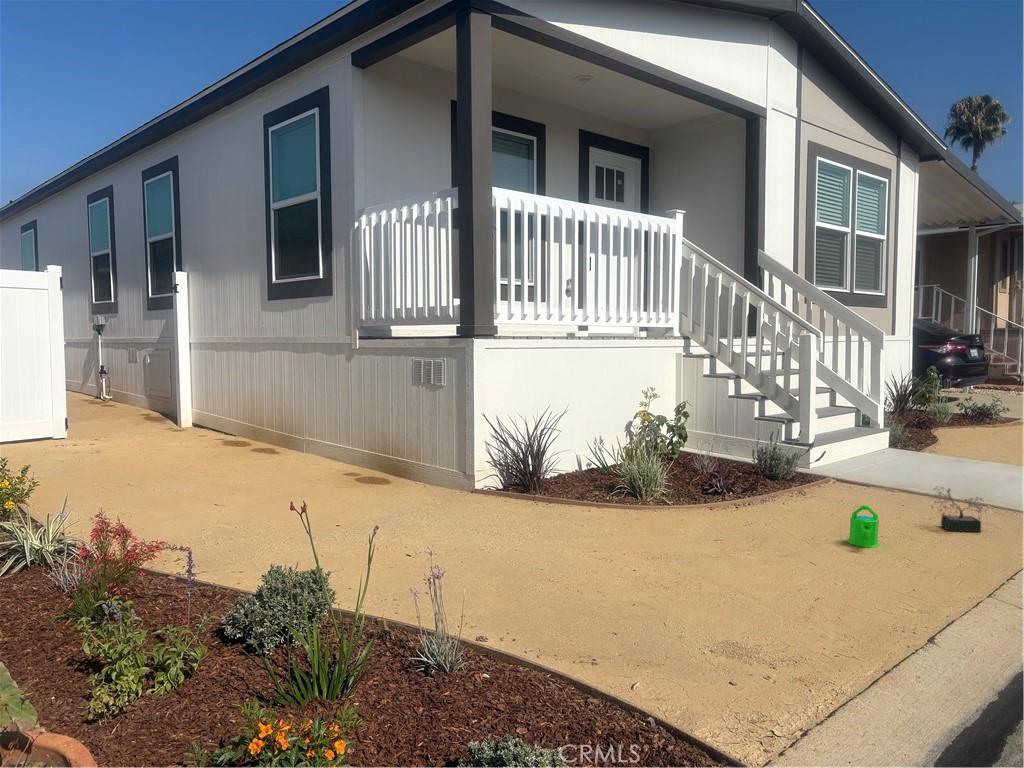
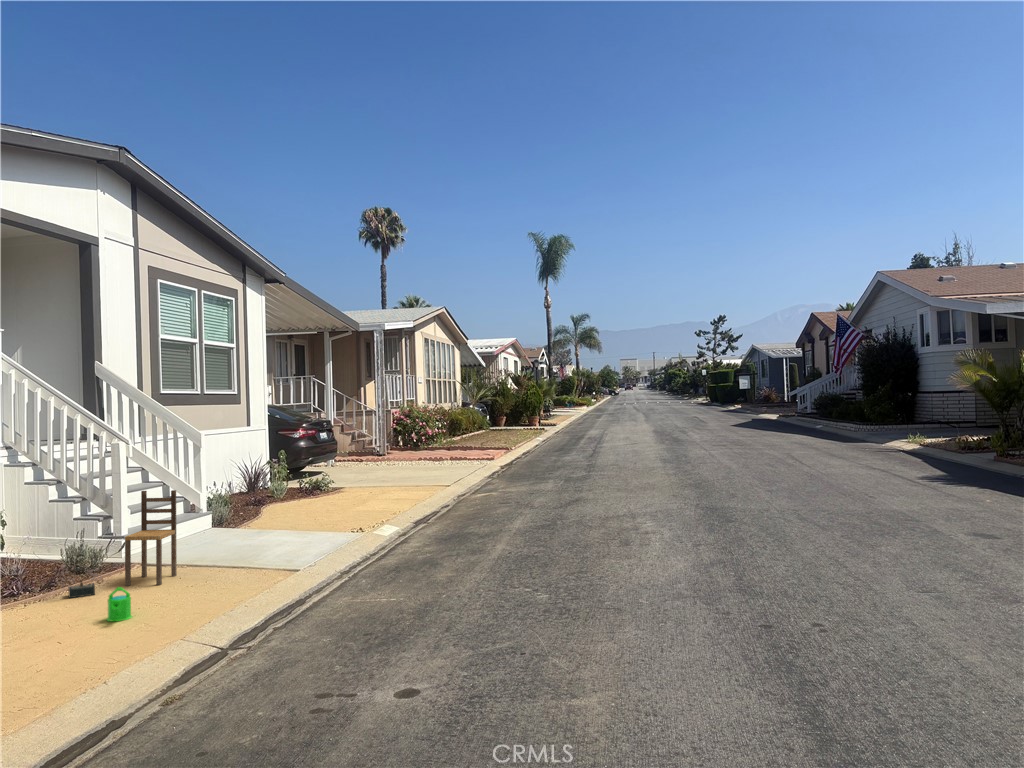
chair: none [836,392,898,509] -> present [125,490,177,586]
decorative plant: present [931,487,988,532] -> present [59,565,98,598]

